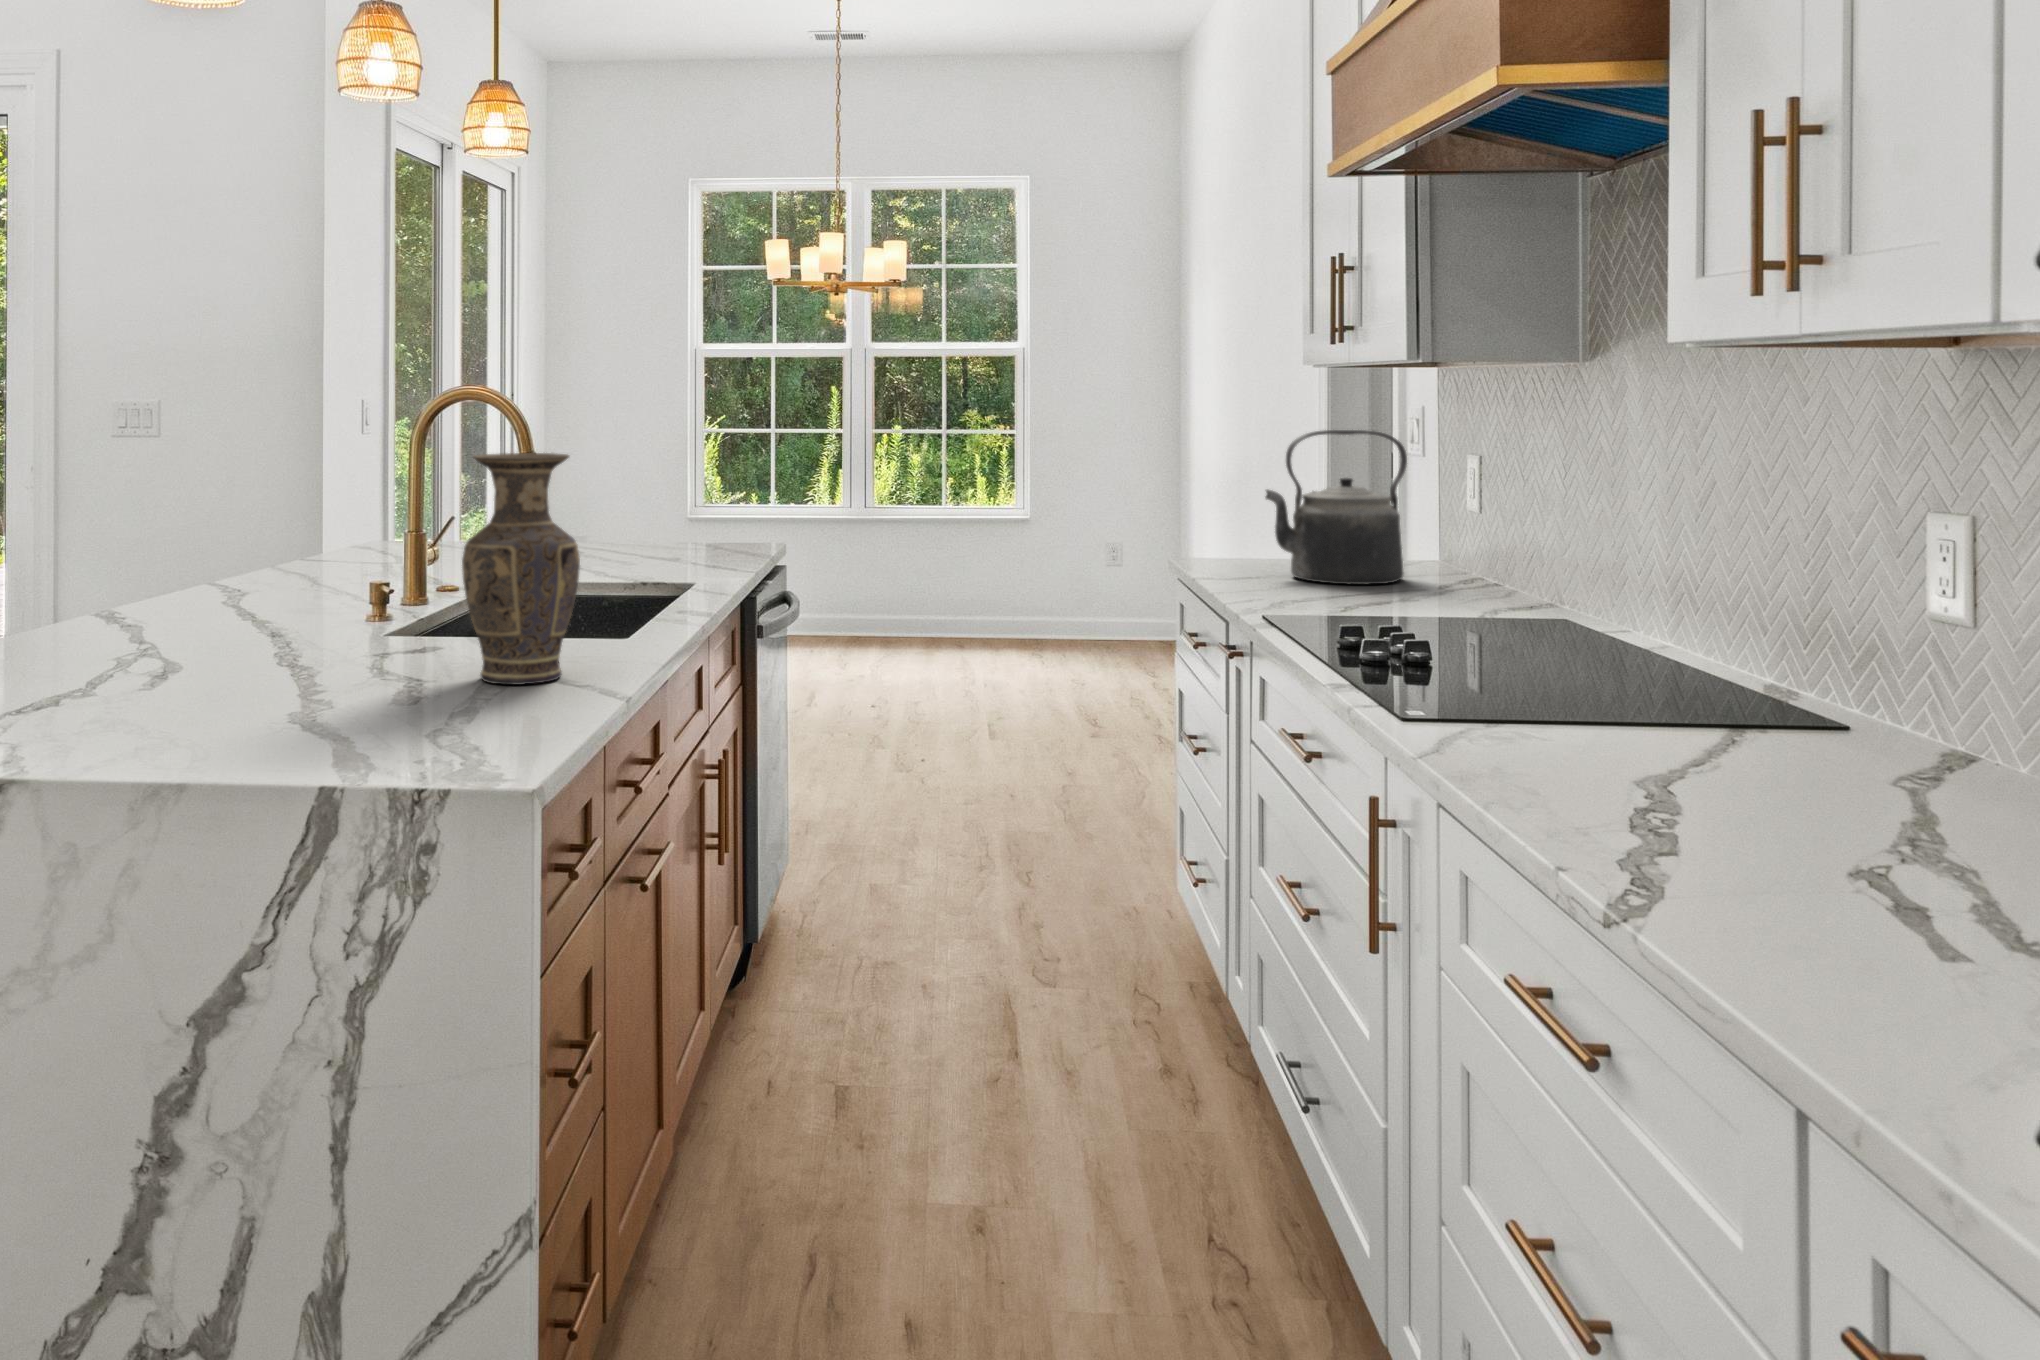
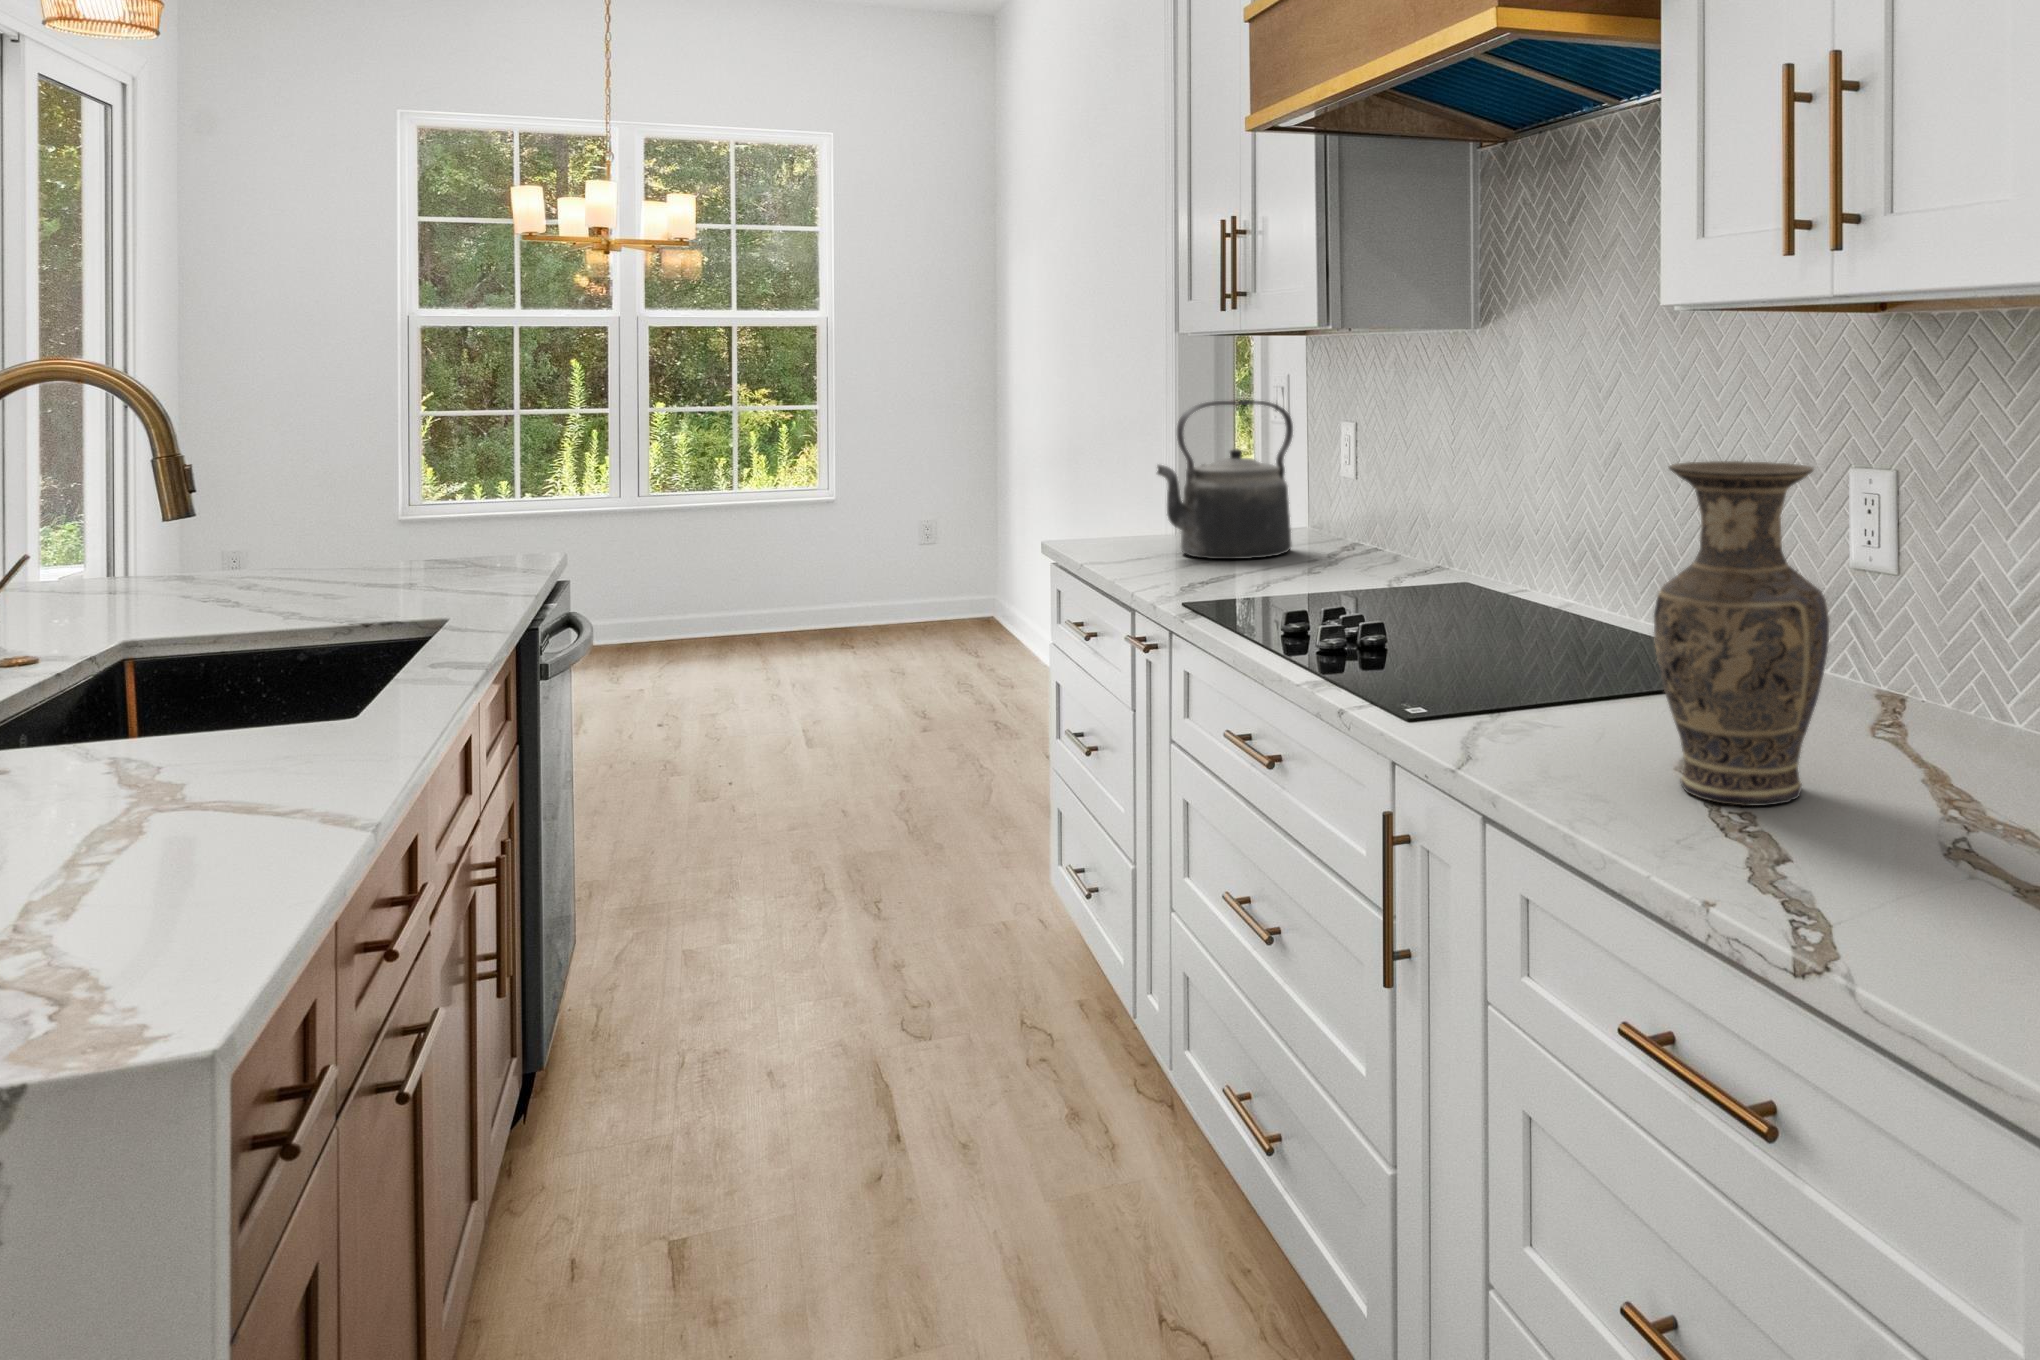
vase: present [462,453,580,685] -> present [1654,461,1829,806]

